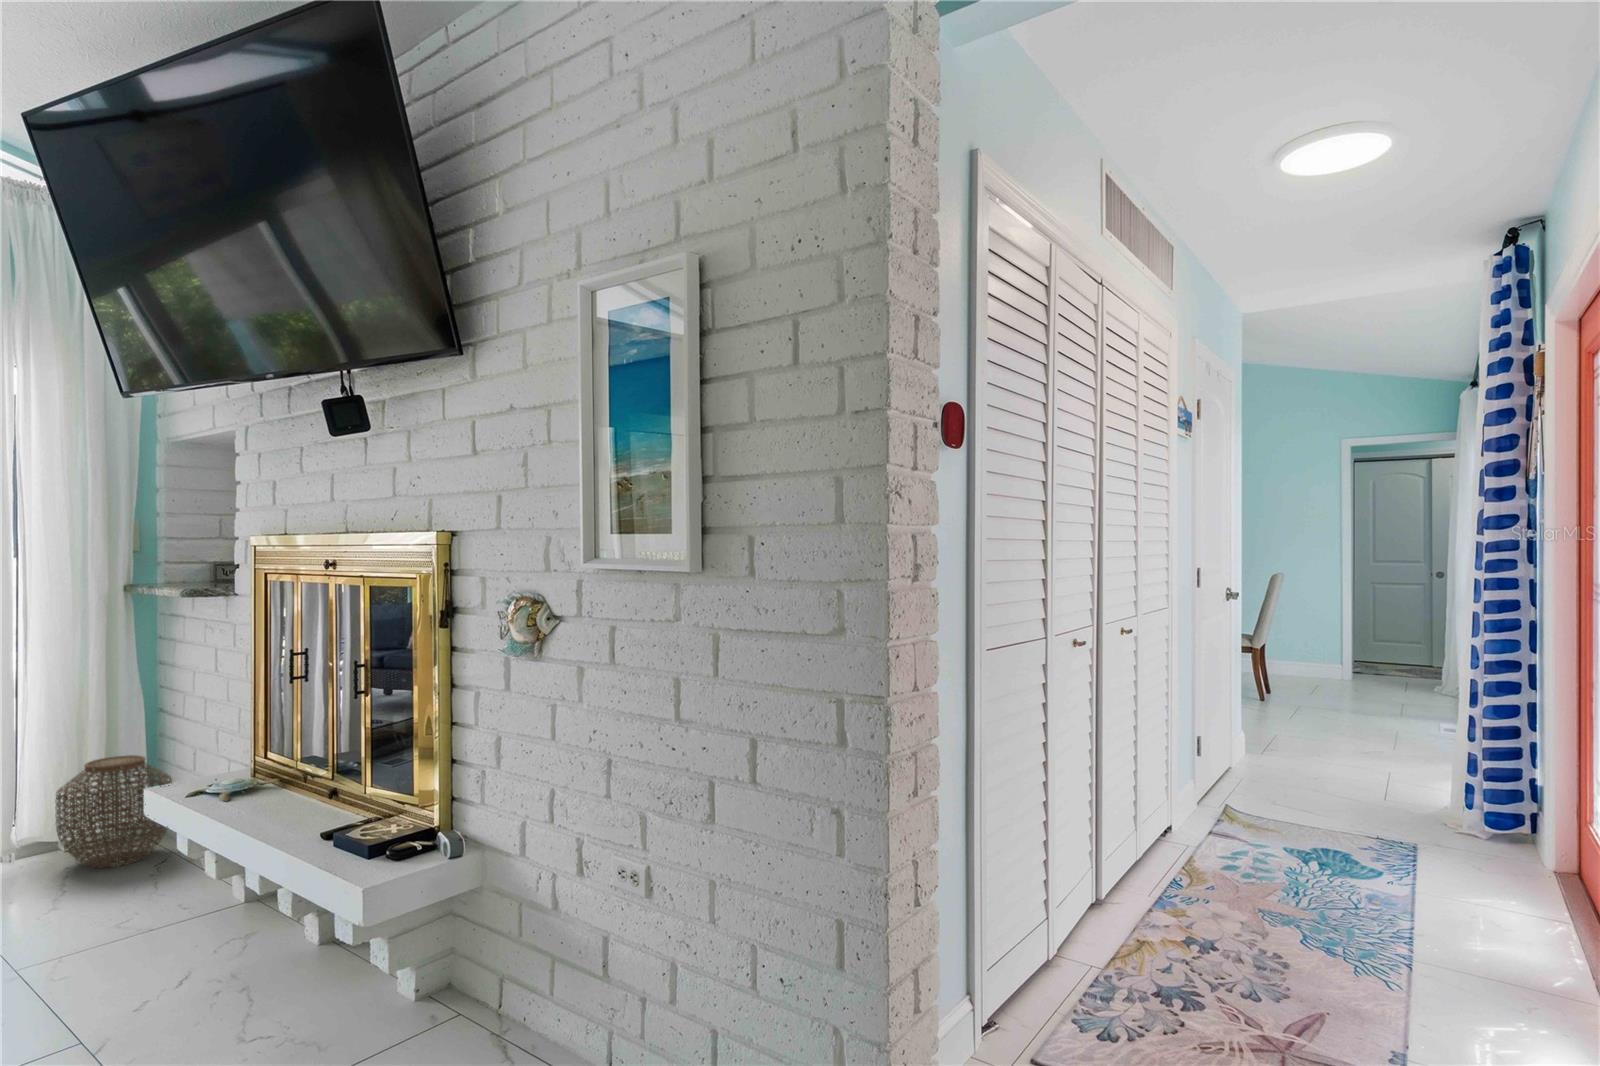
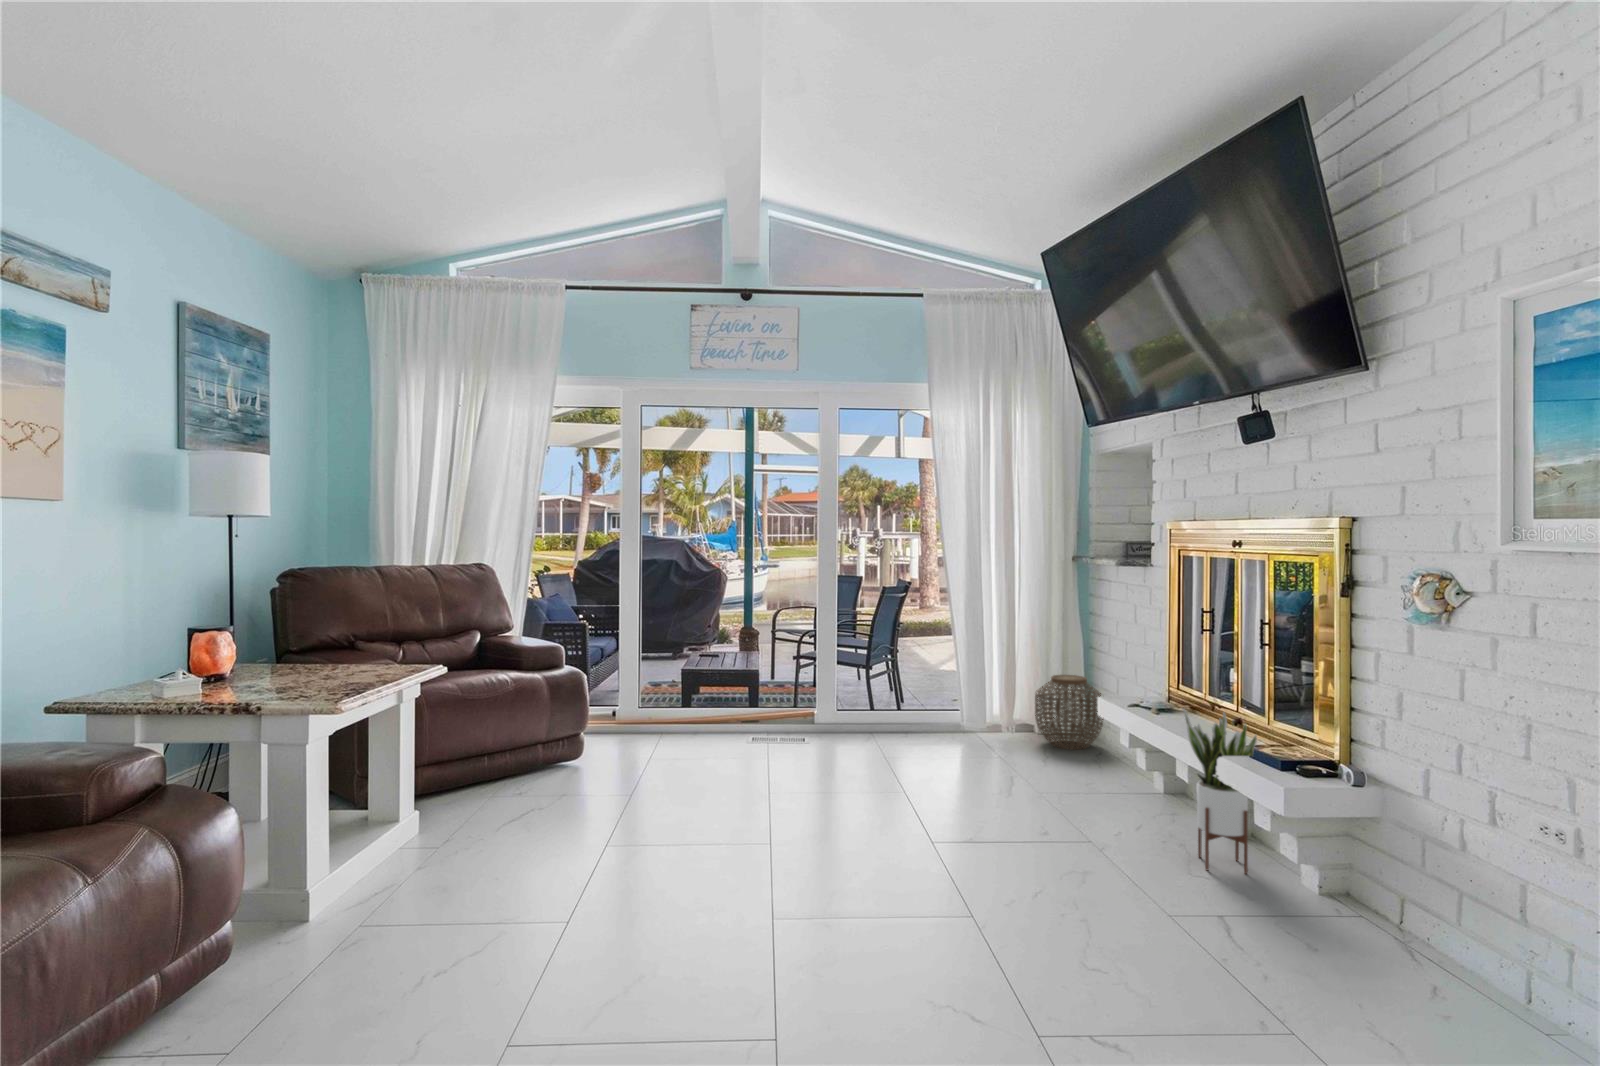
potted plant: none [244,791,344,1015] -> present [1183,709,1257,874]

